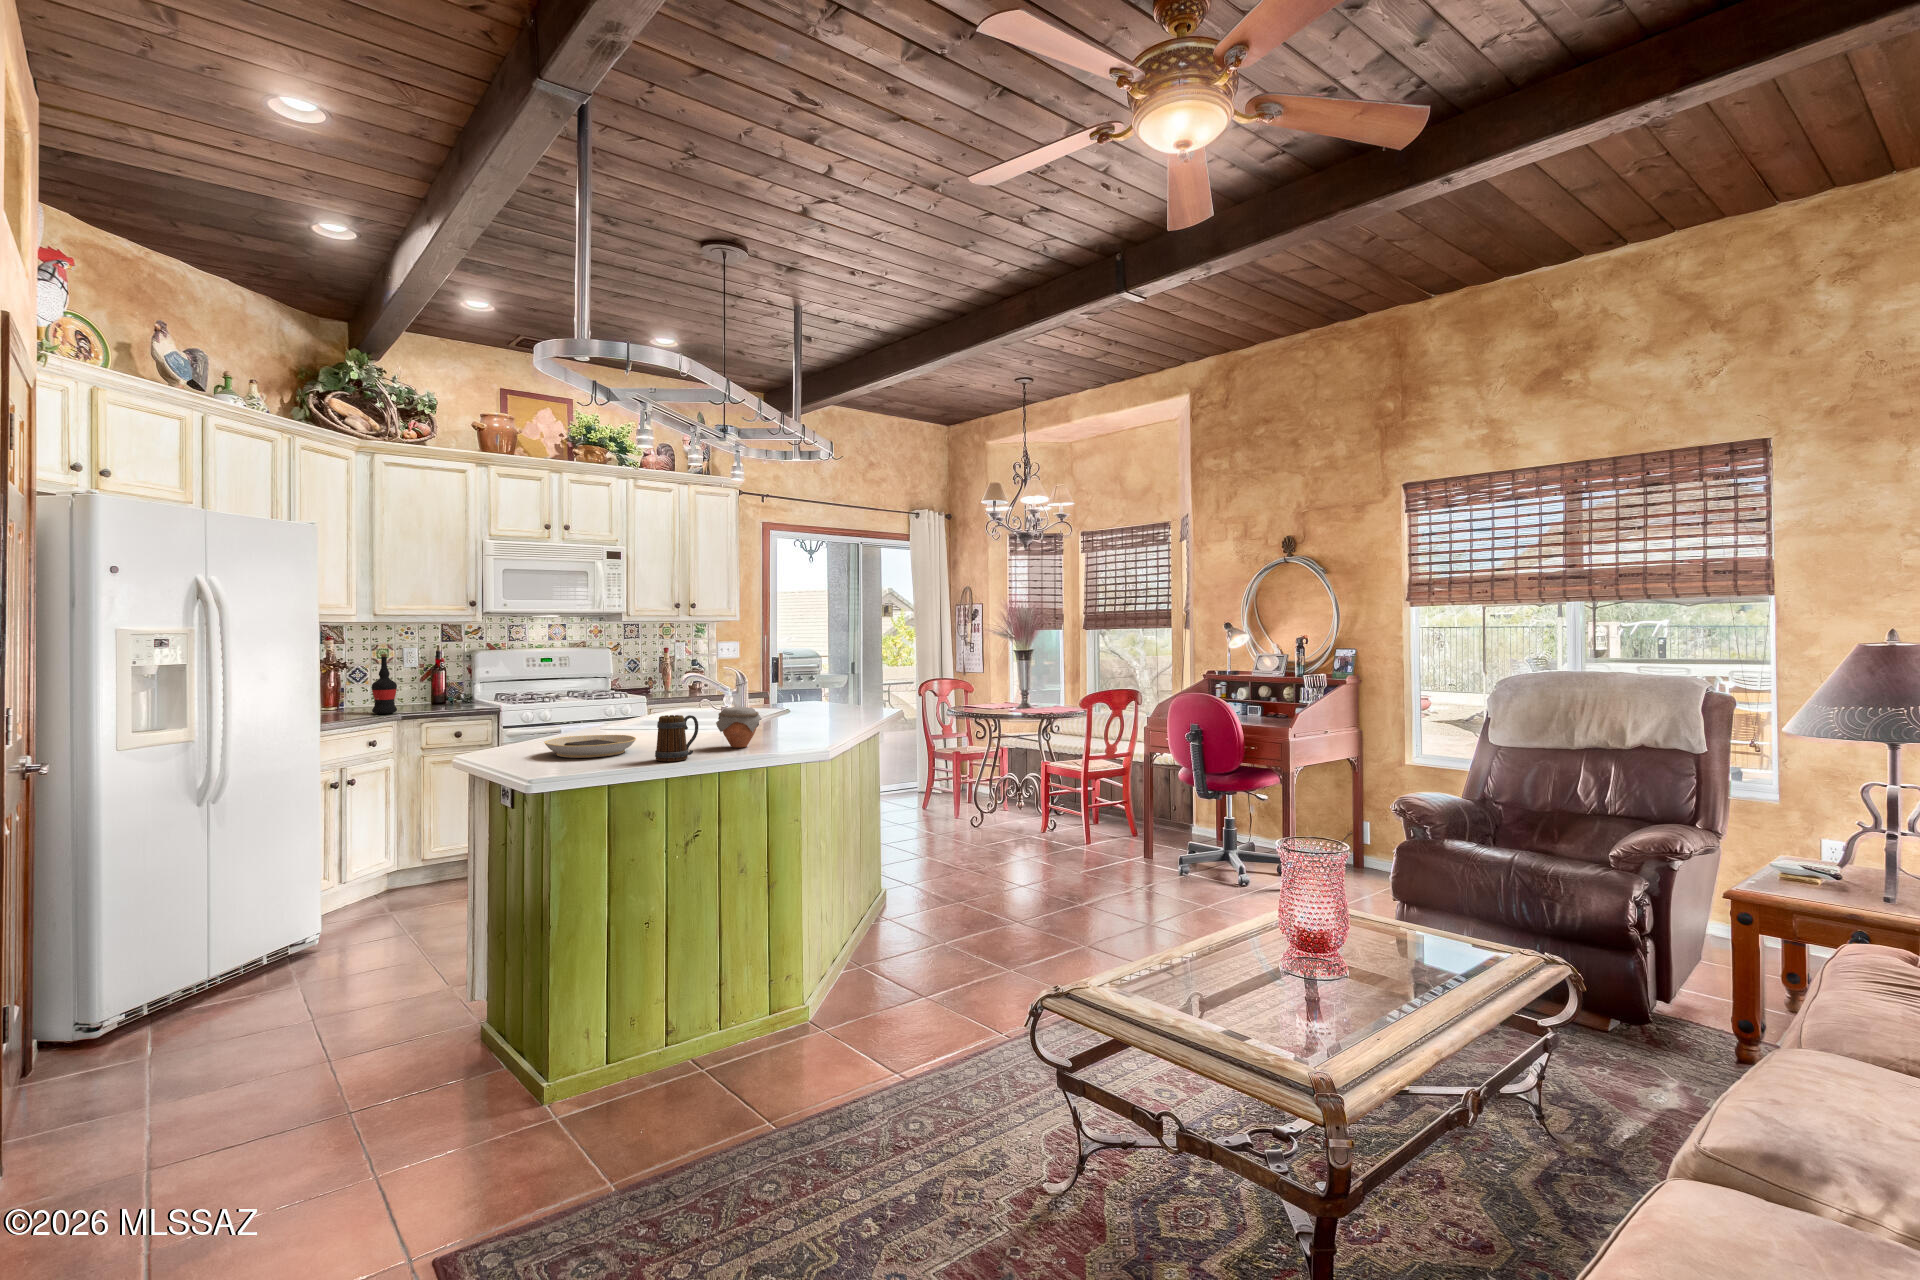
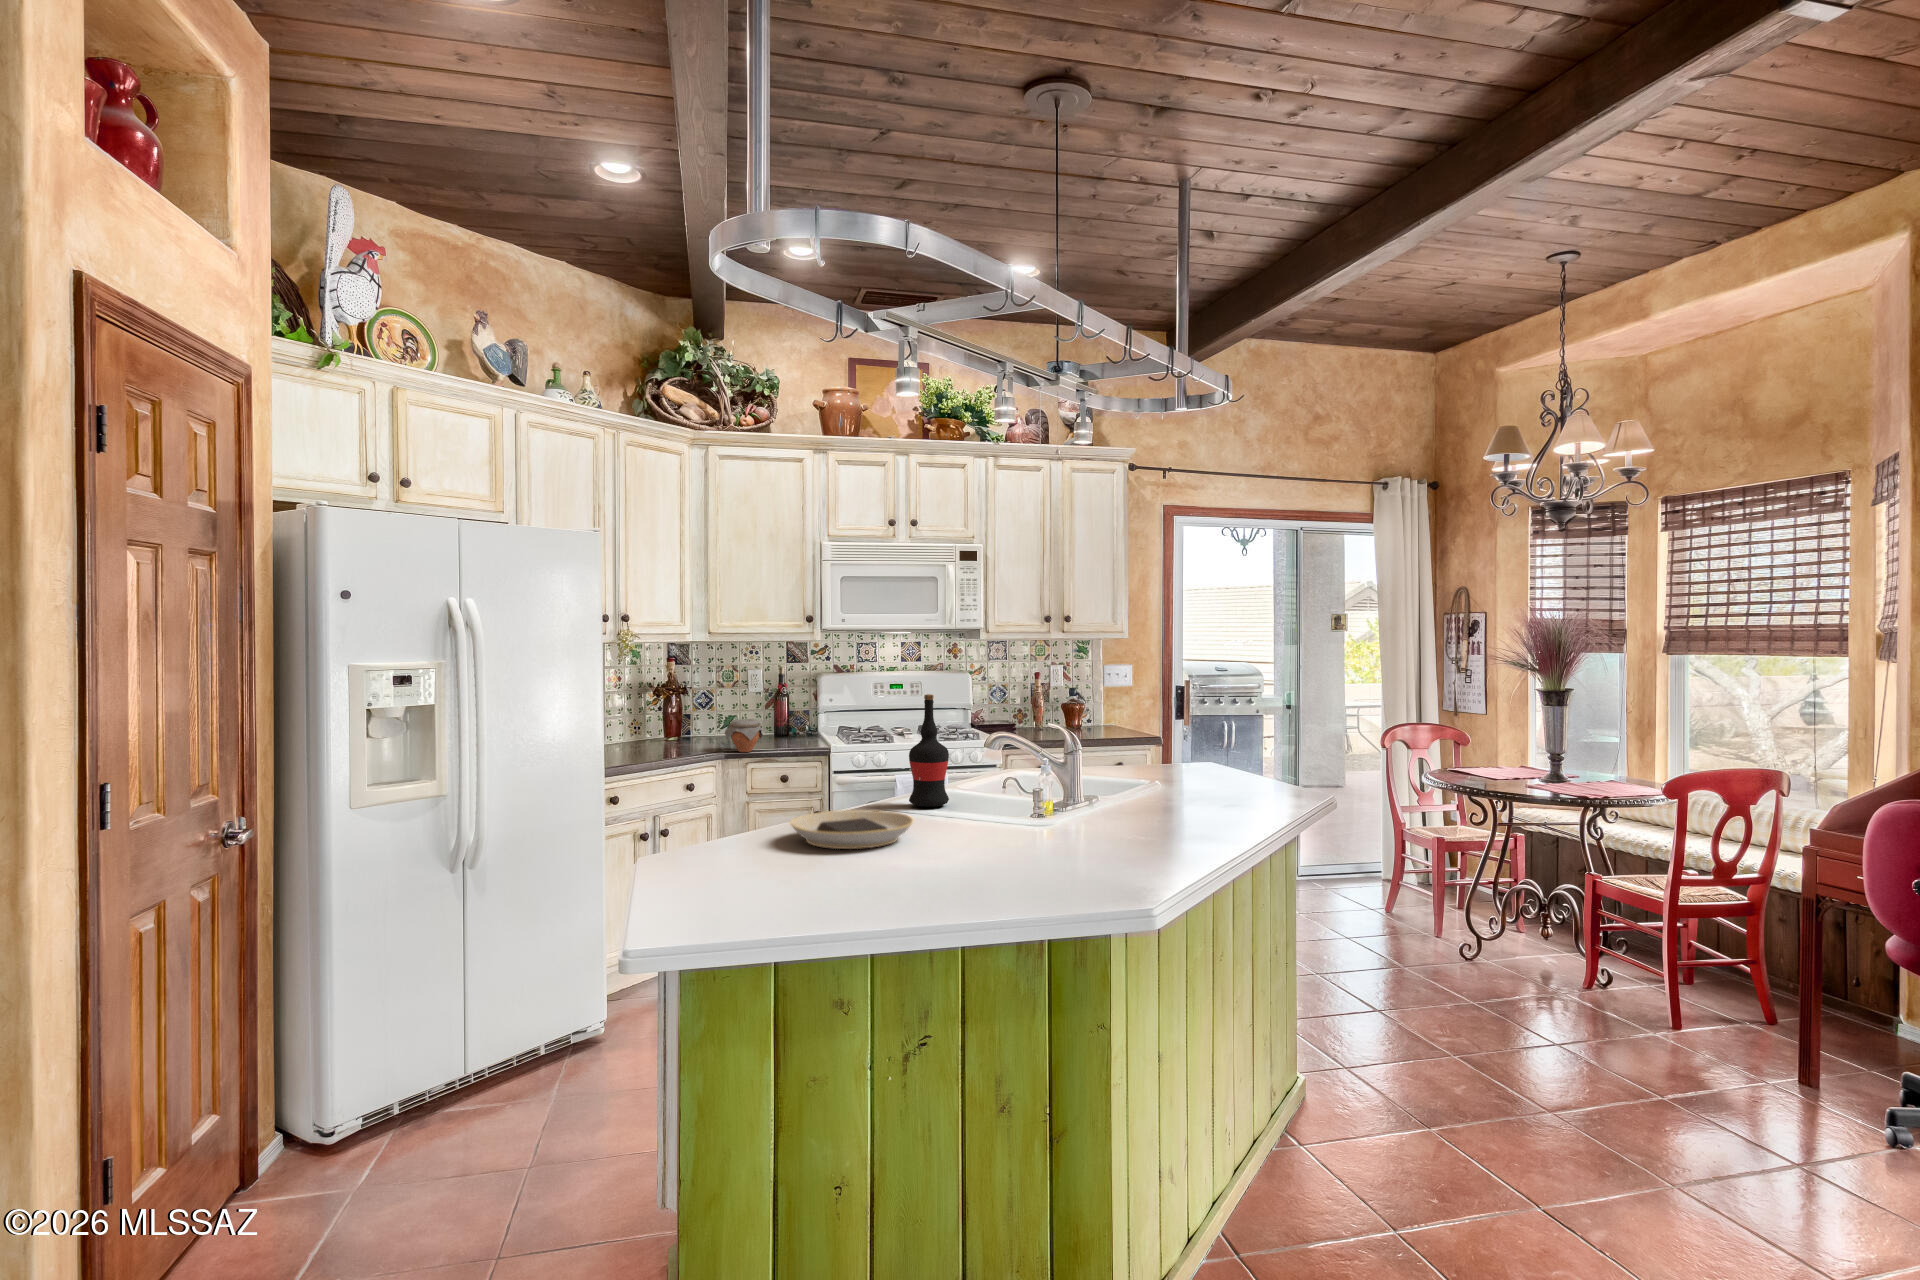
wine bottle: present [372,654,397,714] -> present [909,694,949,807]
jar: present [716,707,762,748] -> present [725,719,763,752]
mug: present [655,715,698,762] -> none [922,796,988,870]

